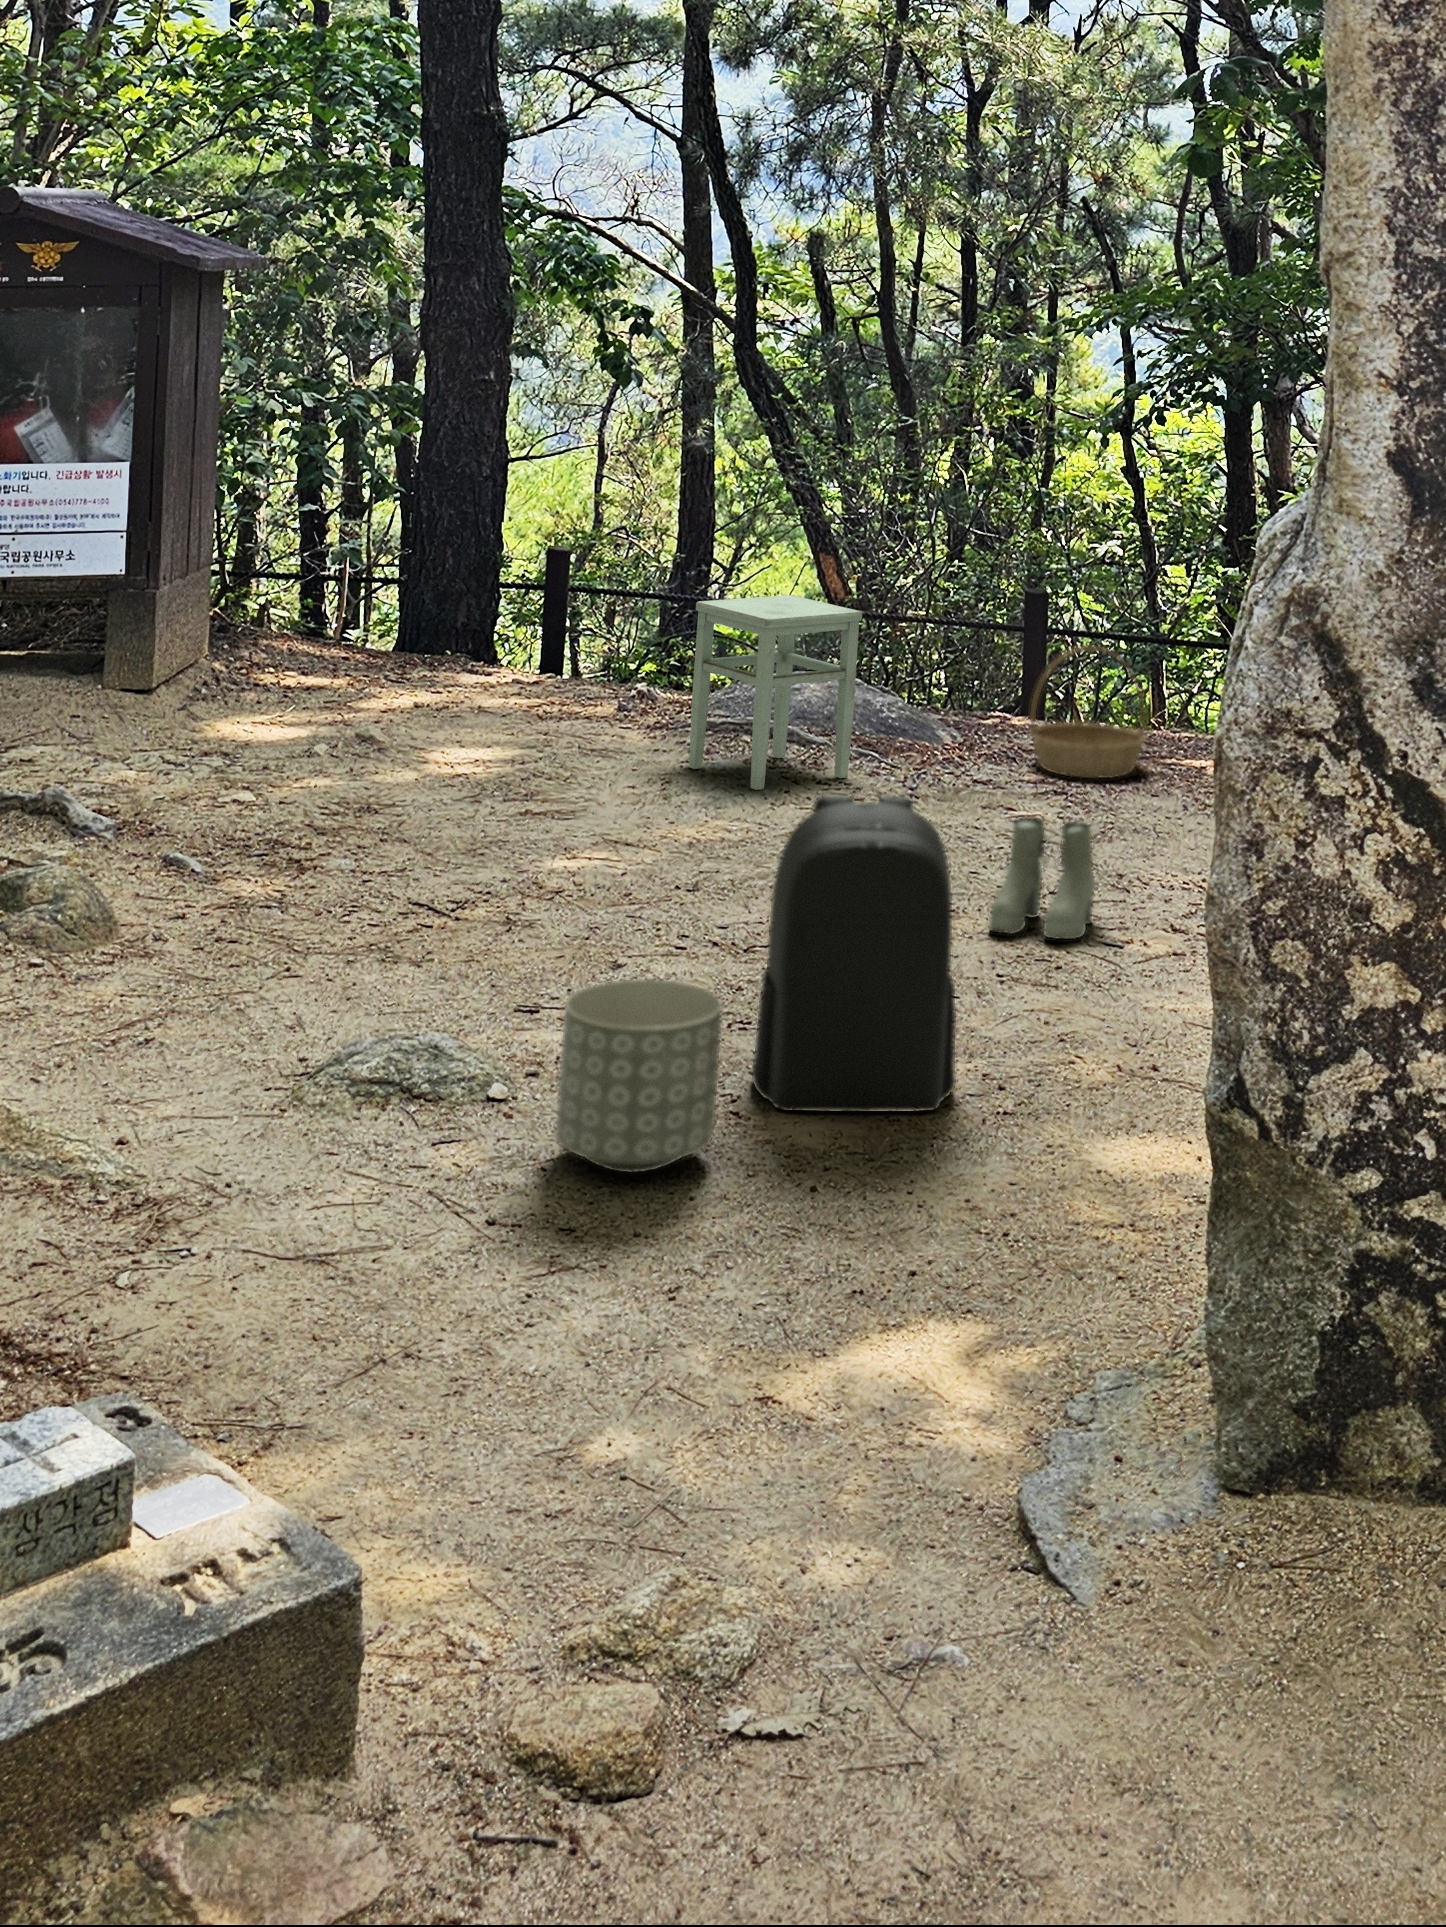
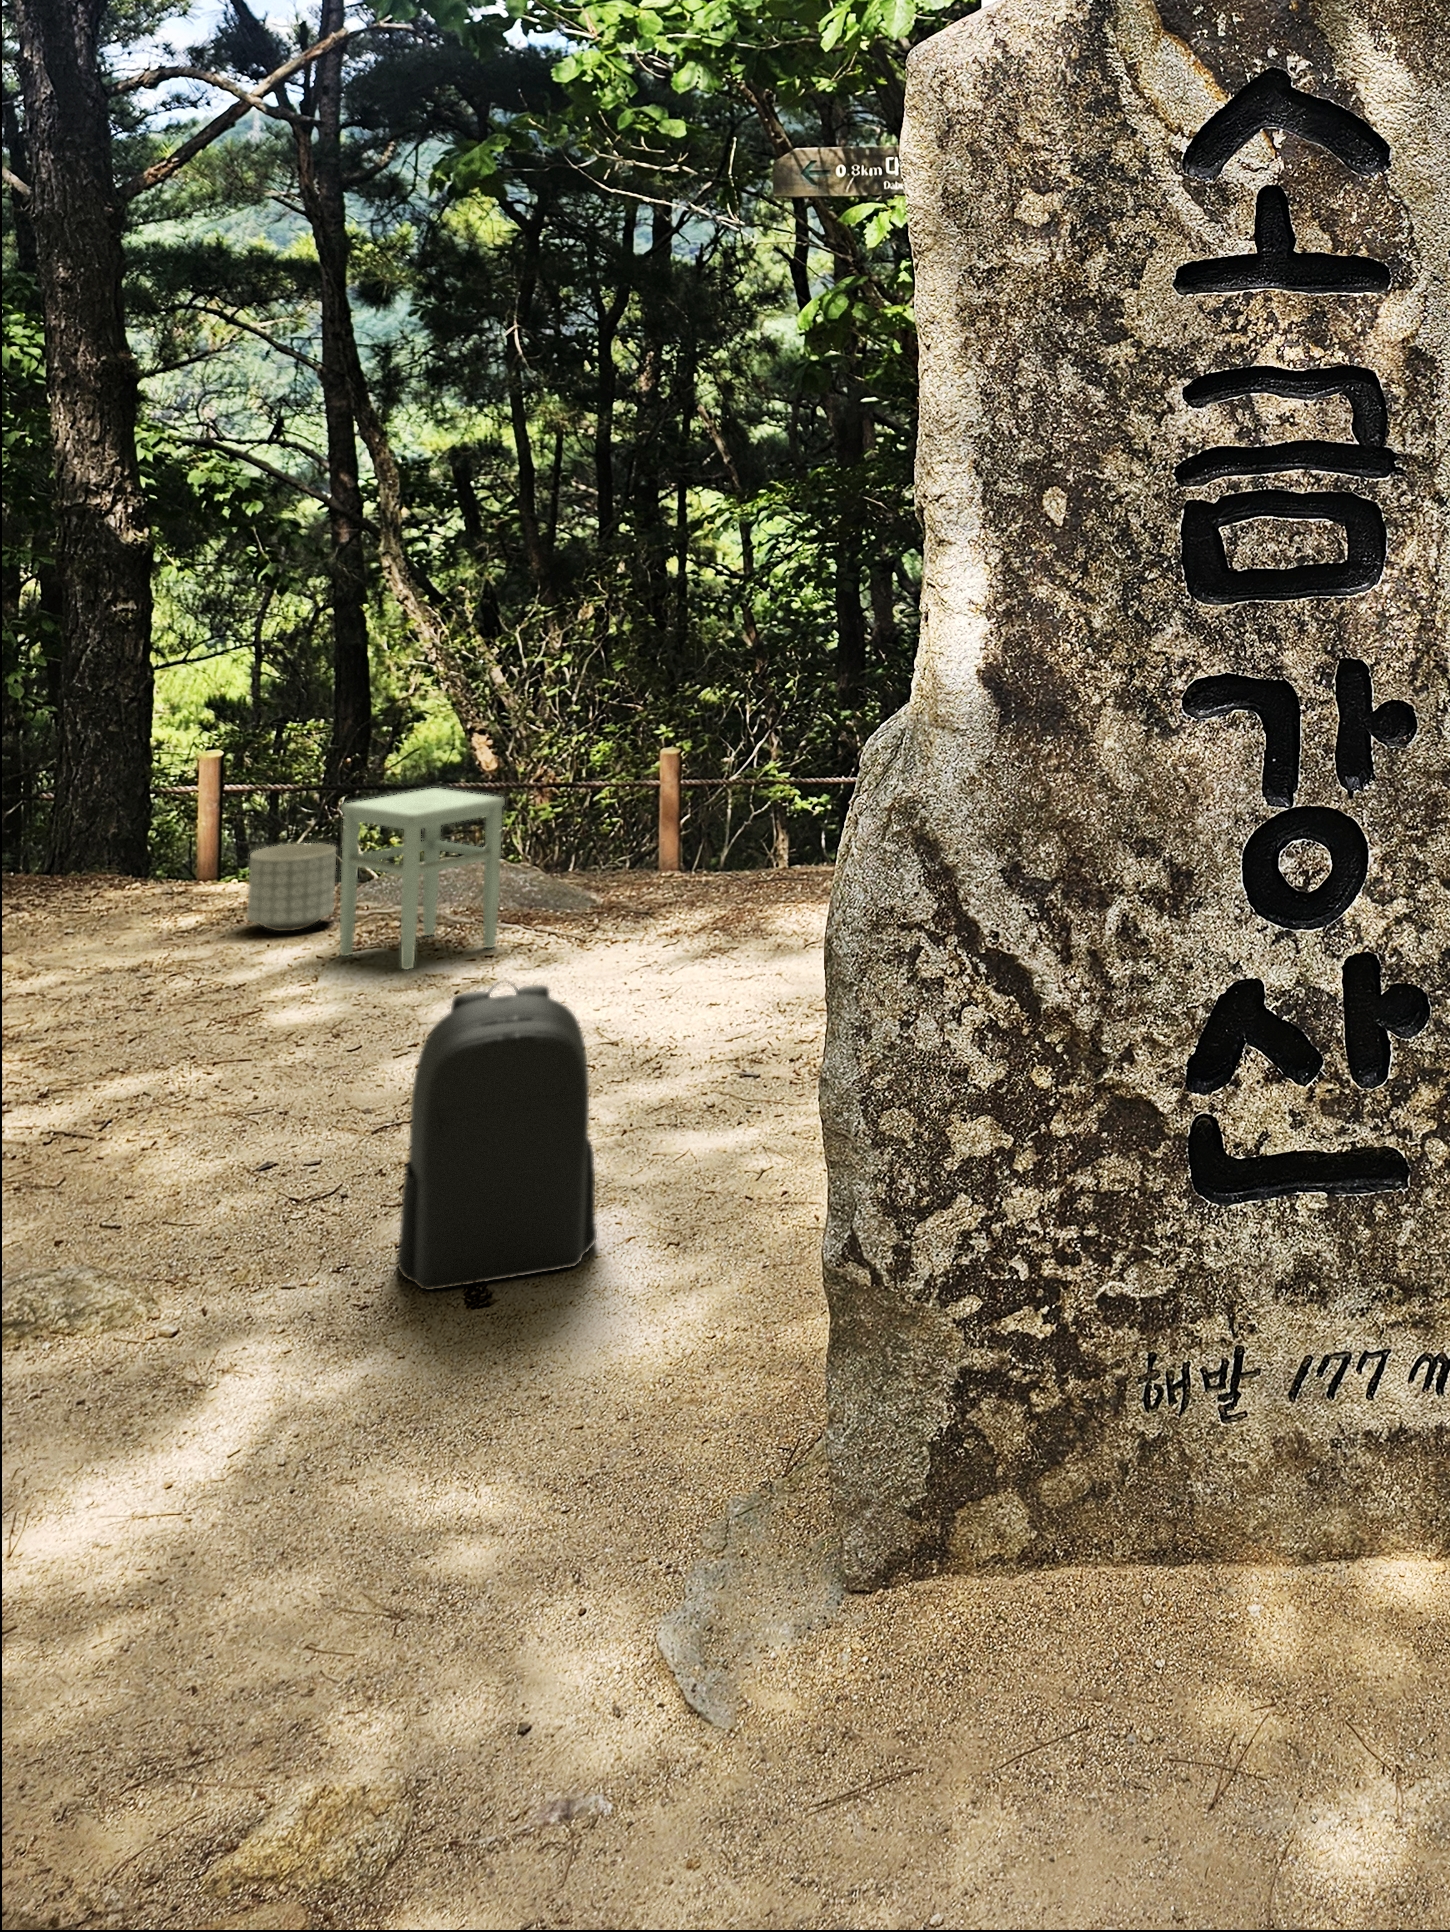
basket: present [1029,646,1145,778] -> none [666,805,772,920]
boots: present [989,817,1095,939] -> none [628,973,727,1080]
planter: present [555,979,722,1172] -> present [247,843,336,931]

